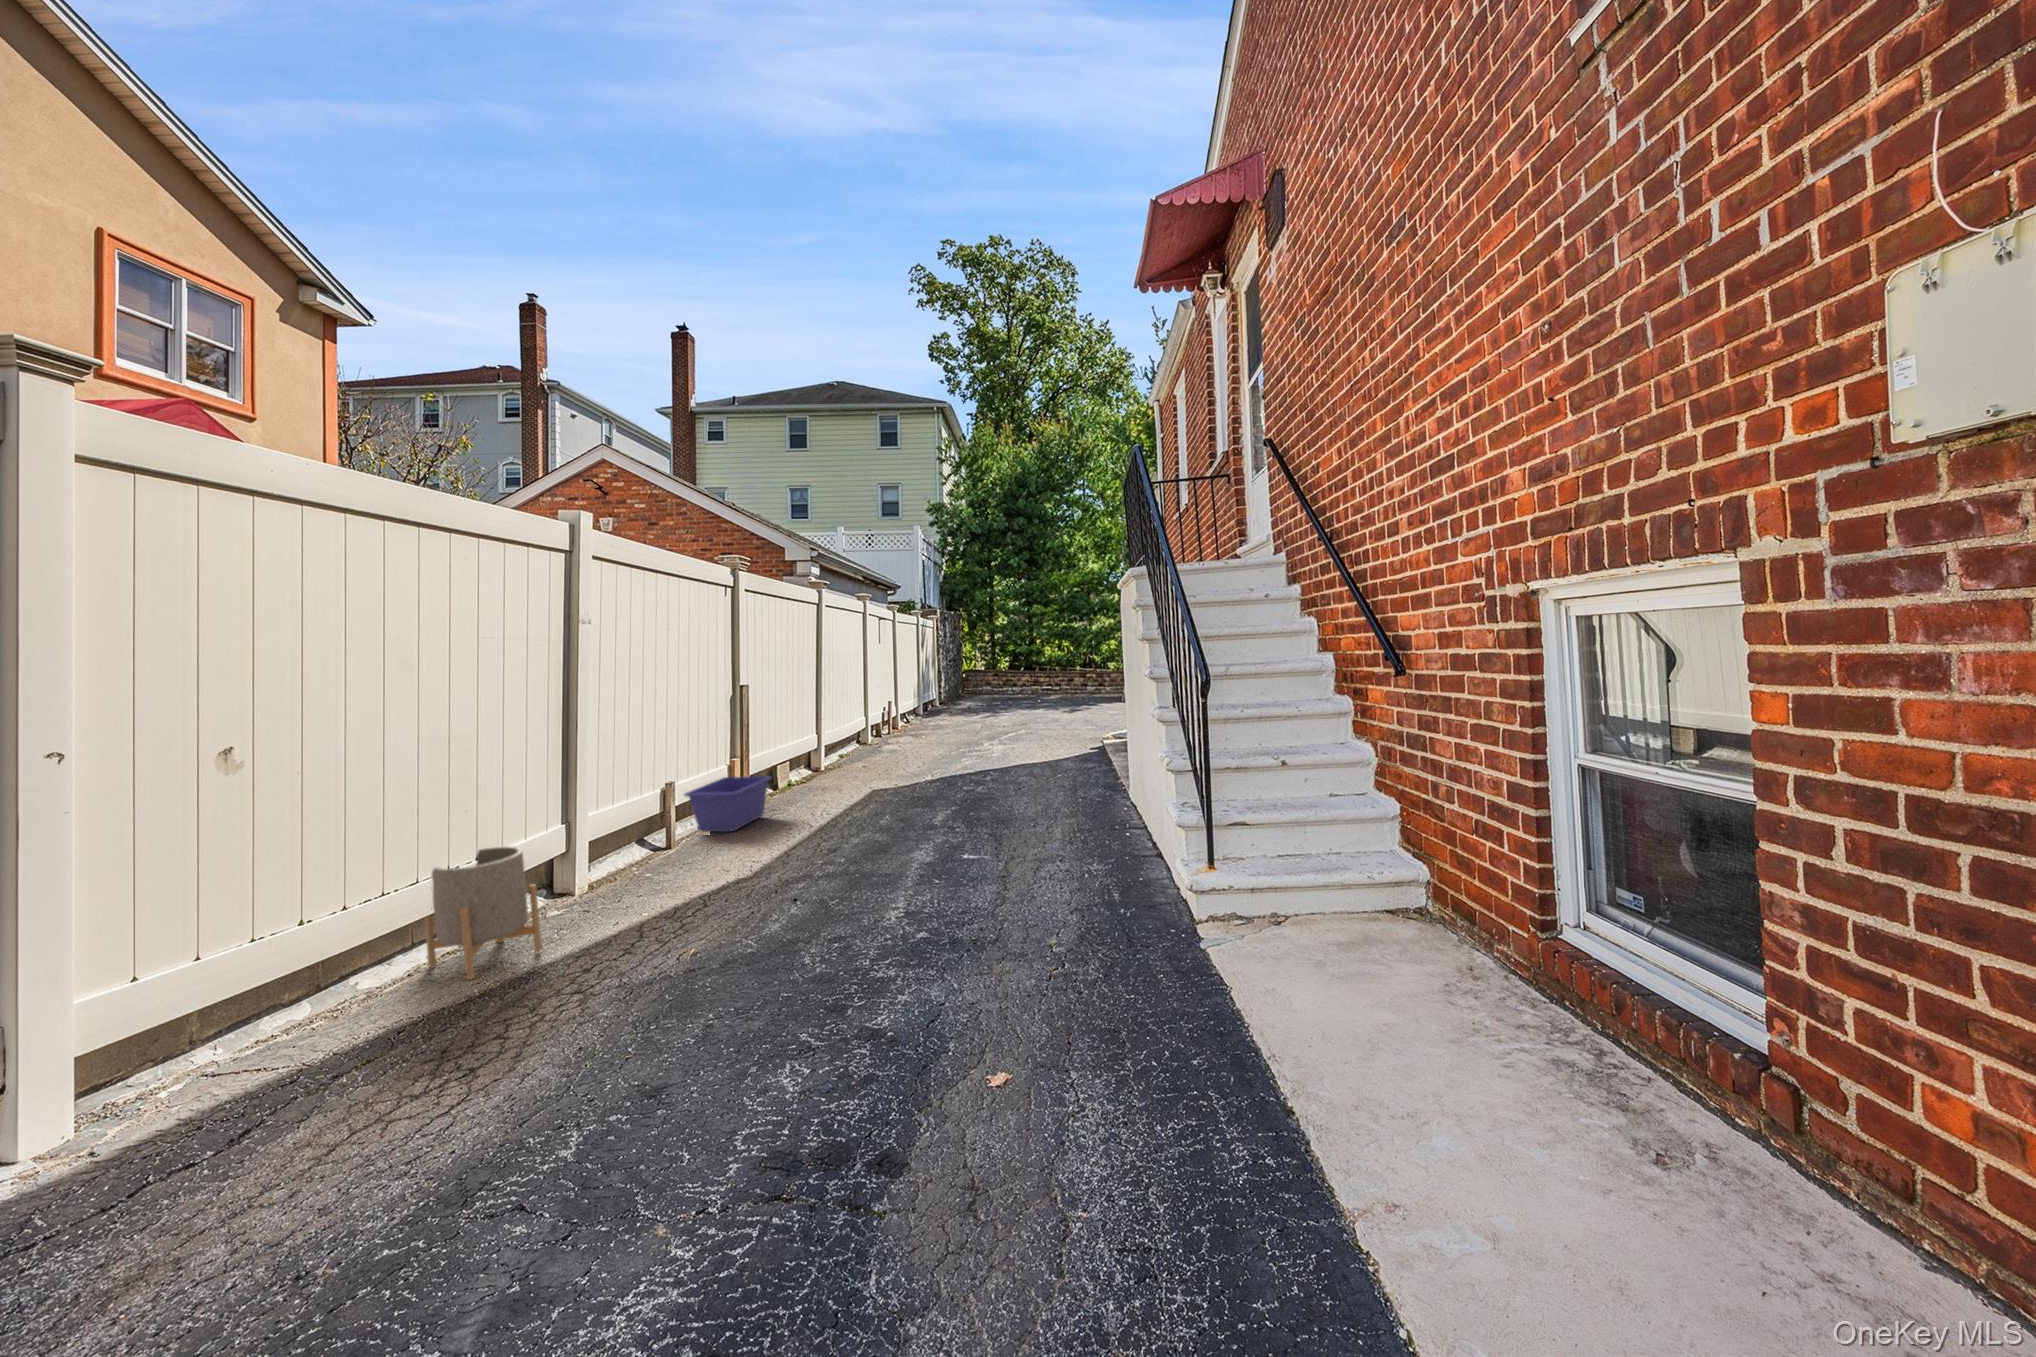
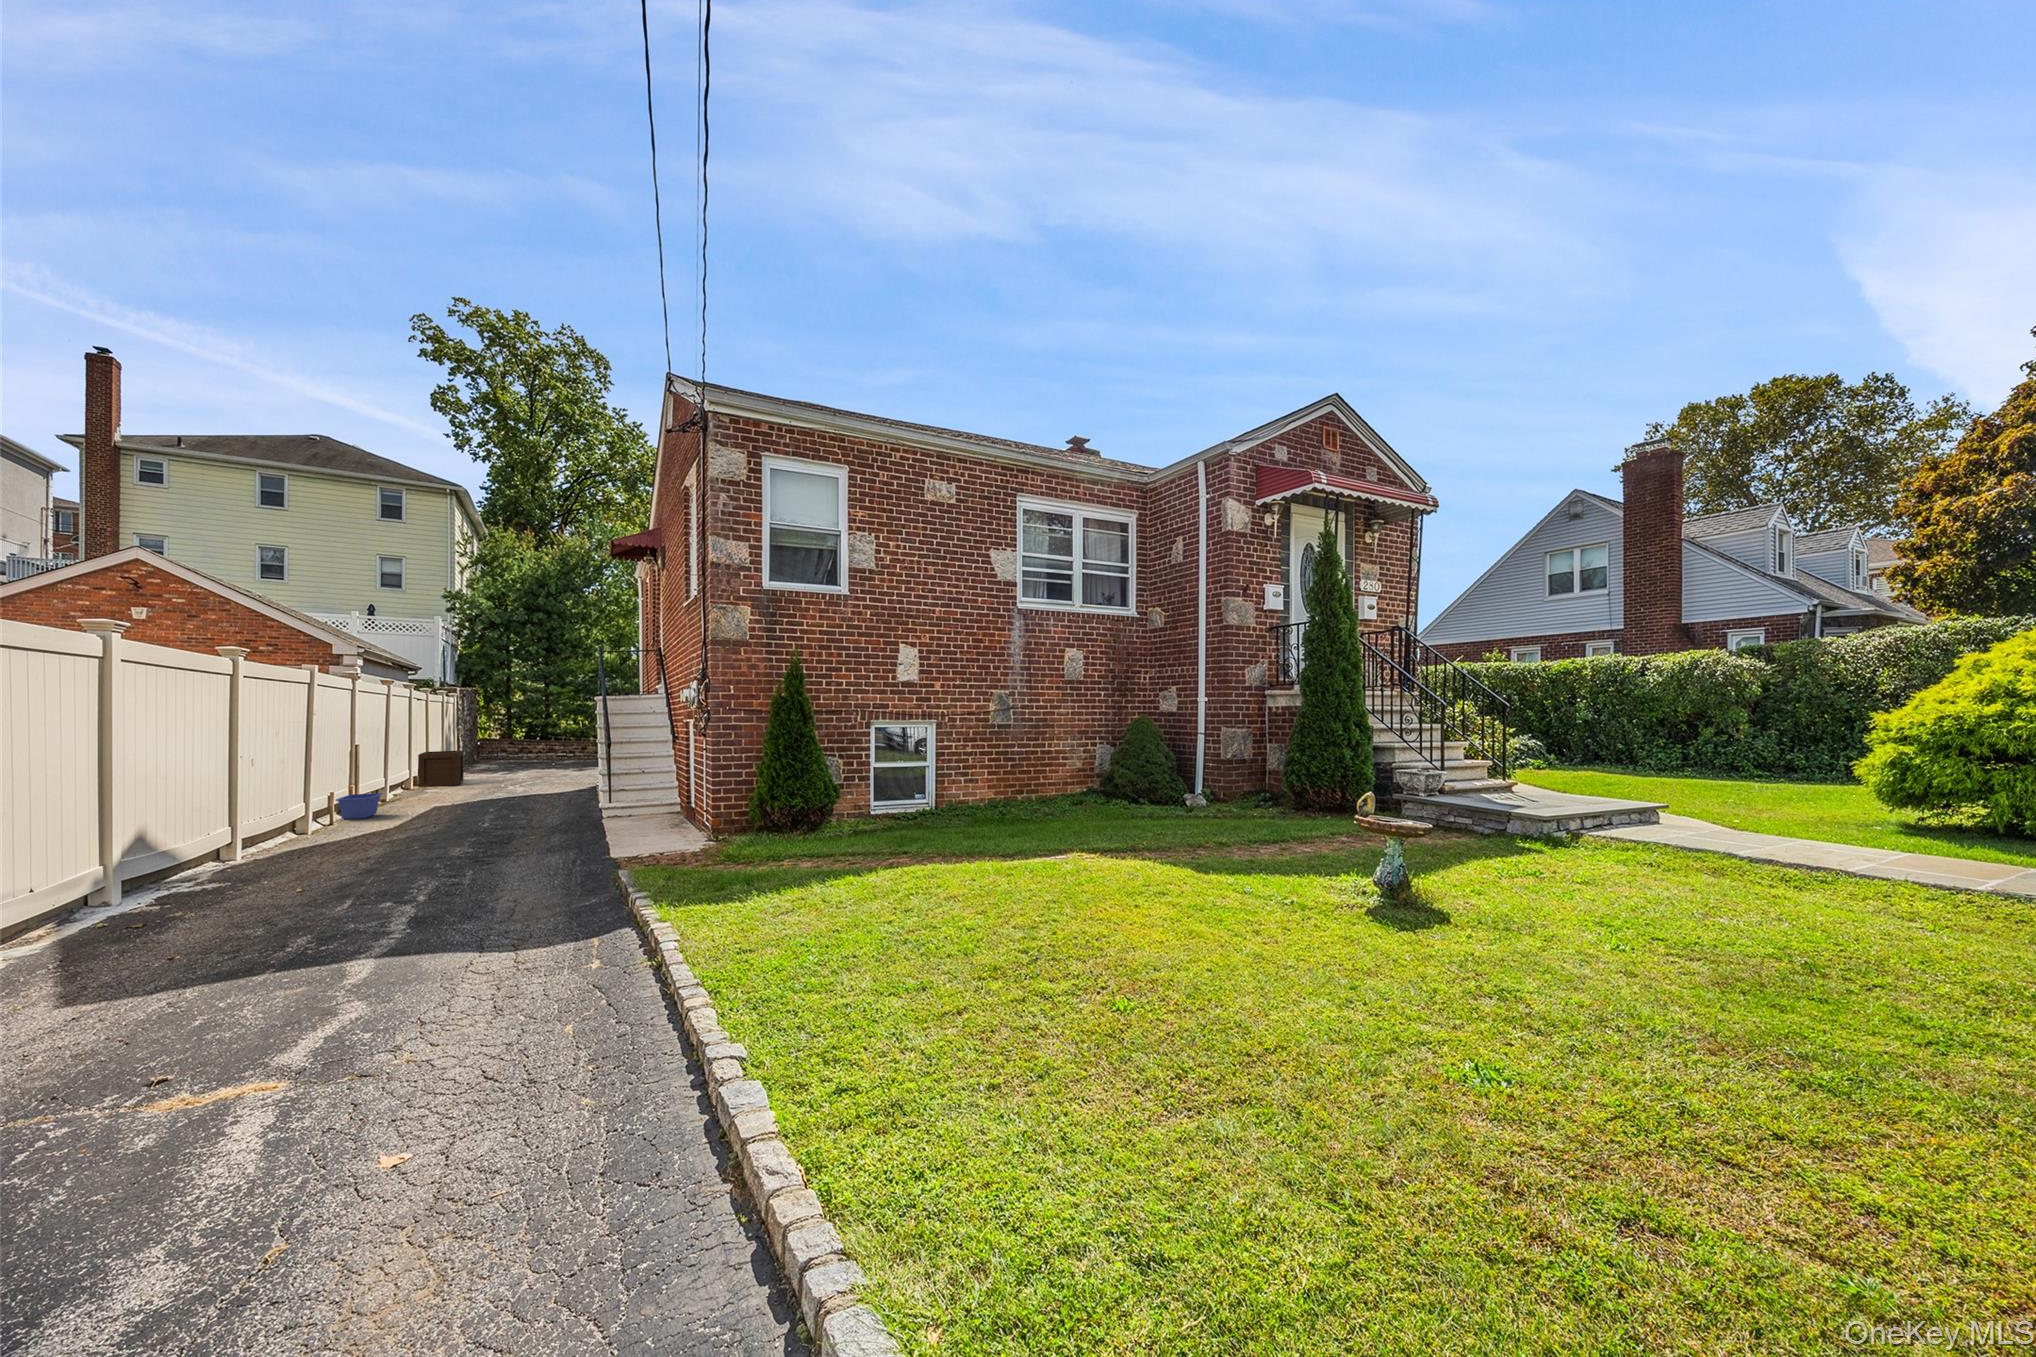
wooden crate: none [877,686,935,739] -> present [418,751,464,787]
planter: present [424,846,542,980] -> none [282,802,328,844]

